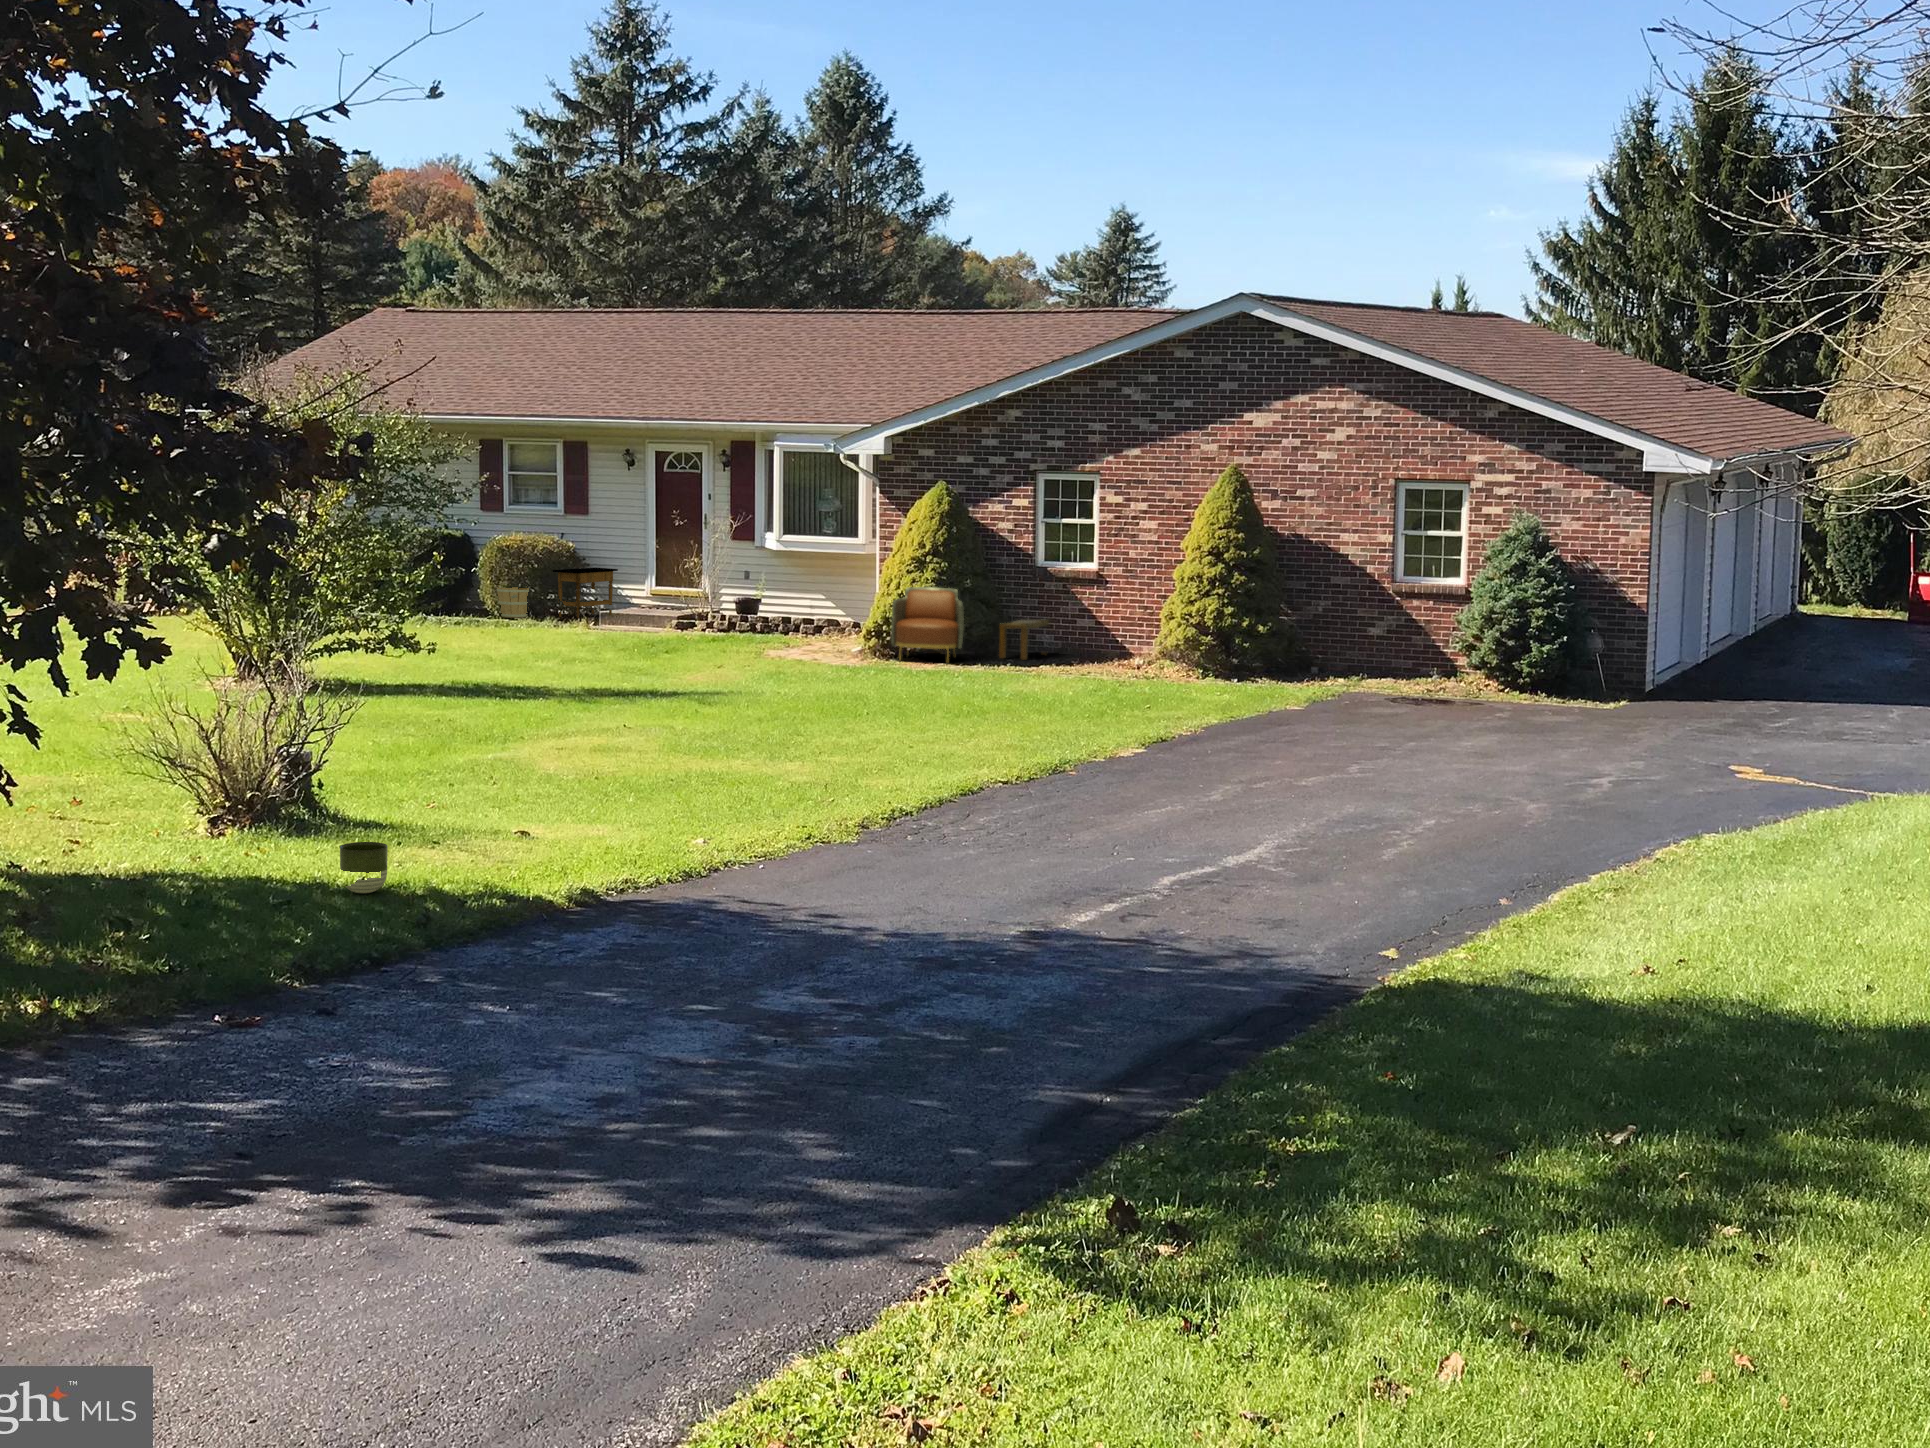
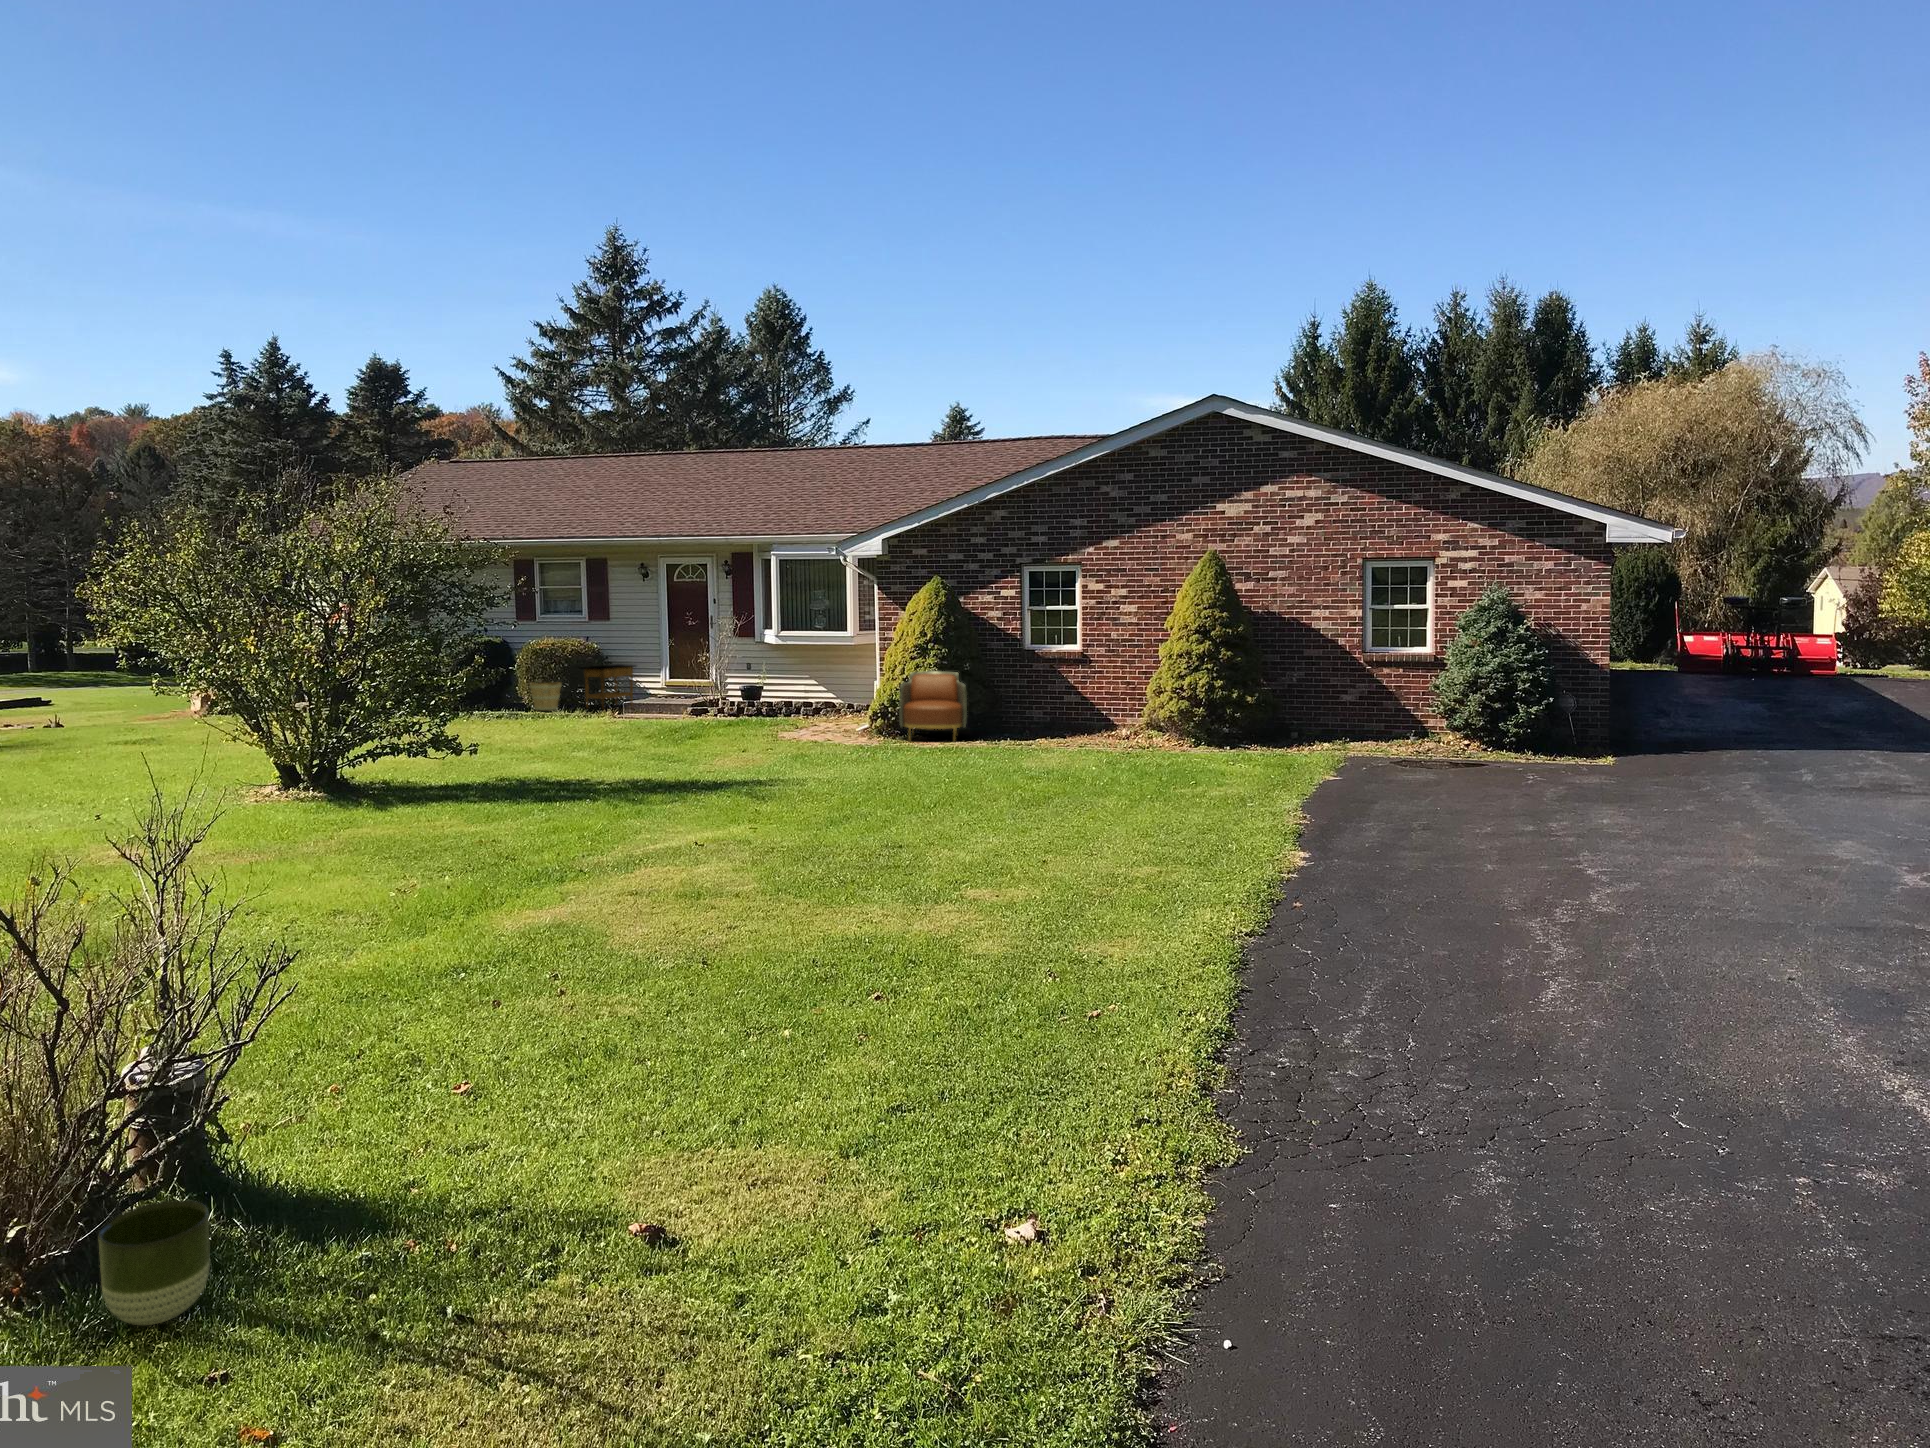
bench: present [999,620,1051,660] -> none [997,698,1041,736]

